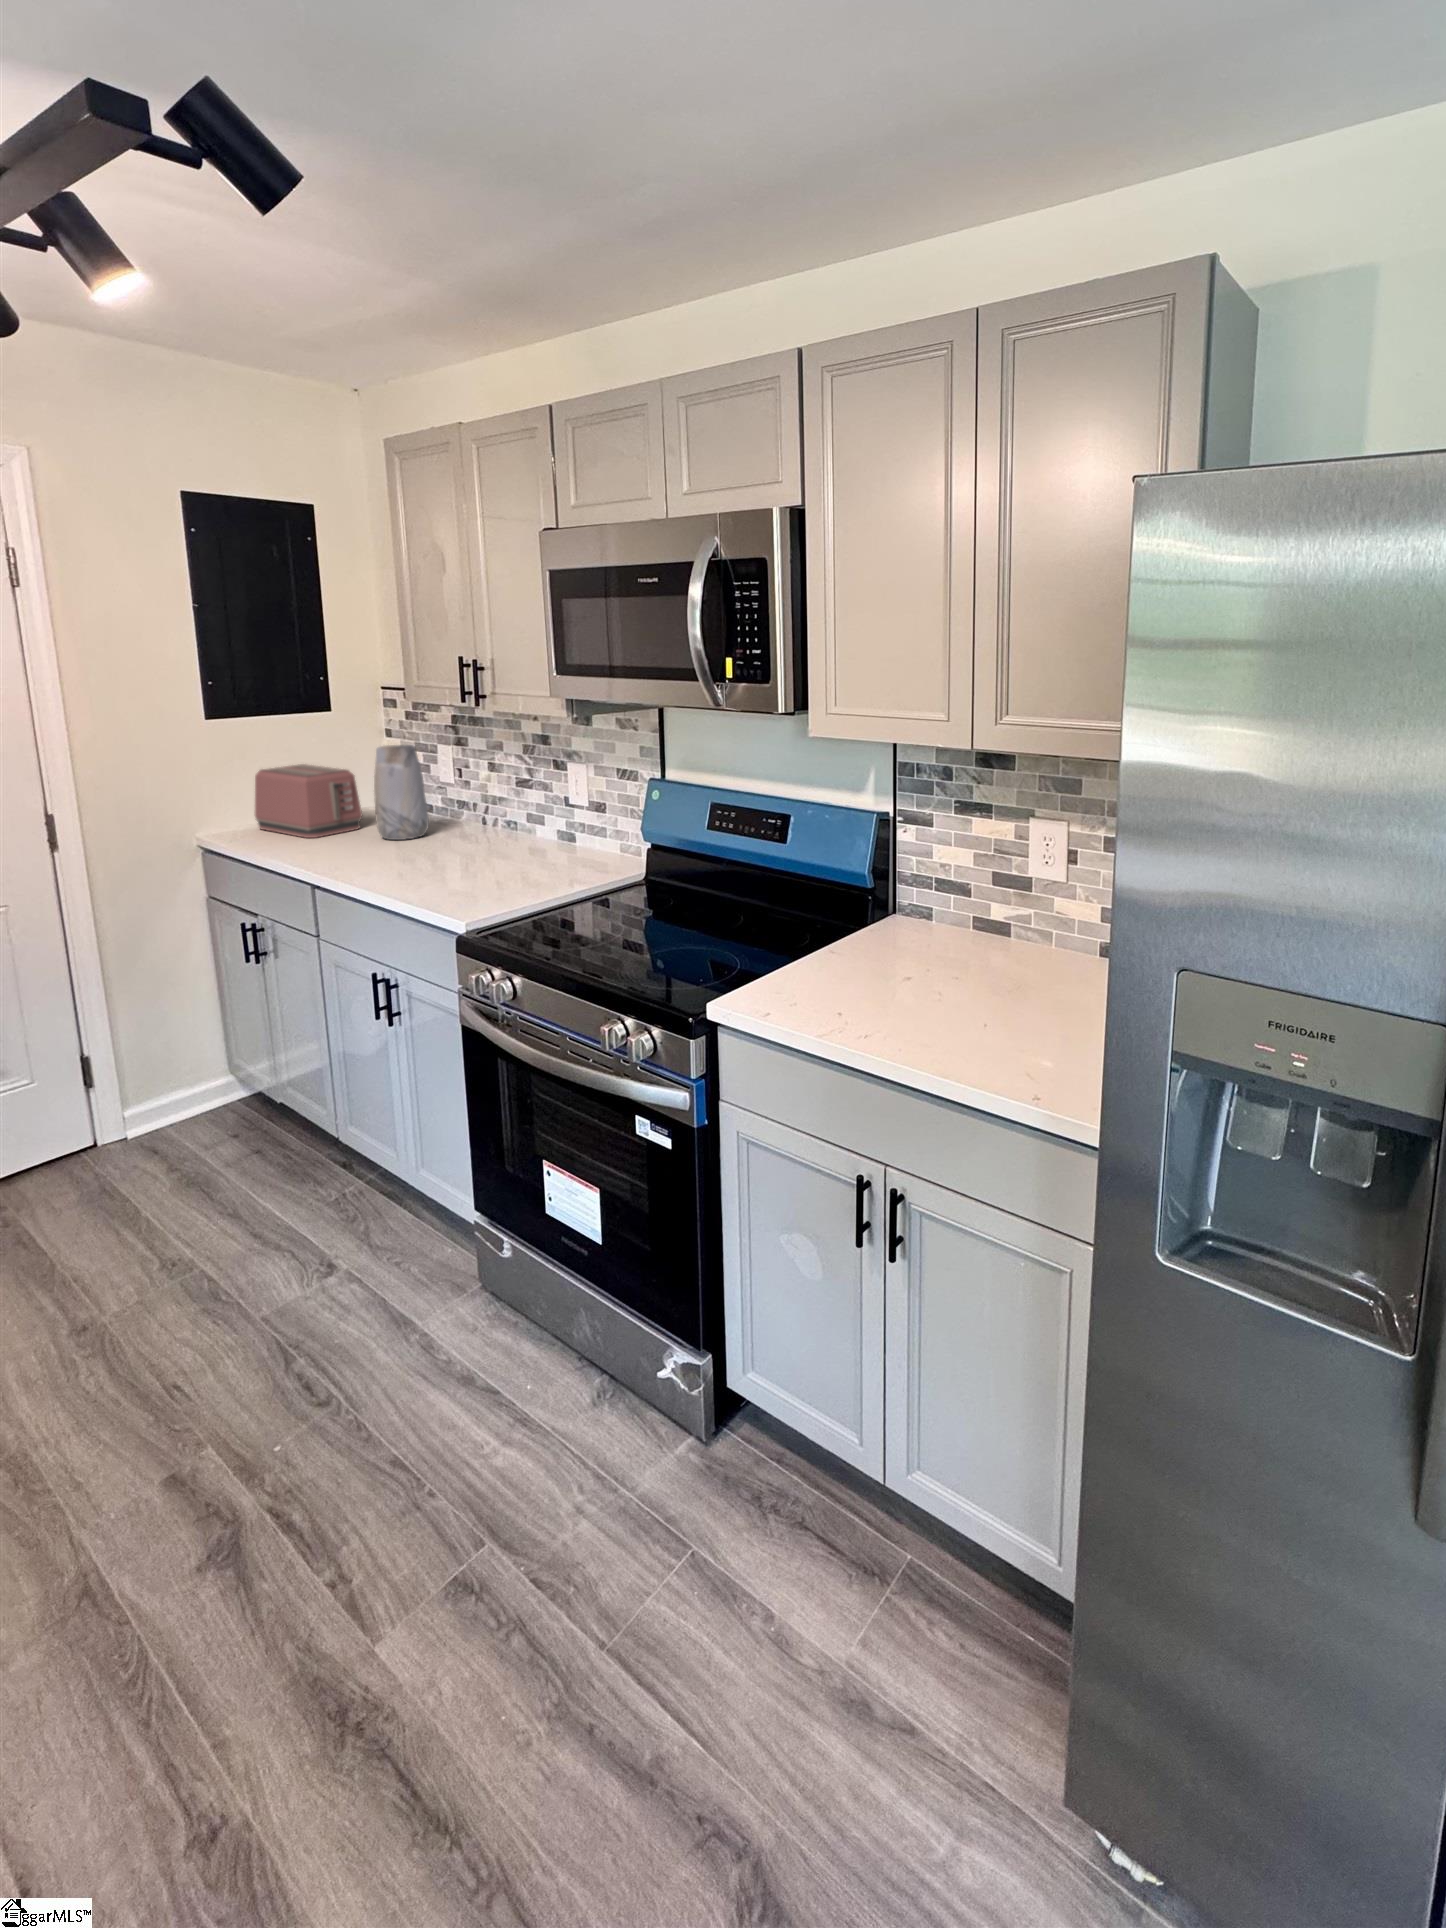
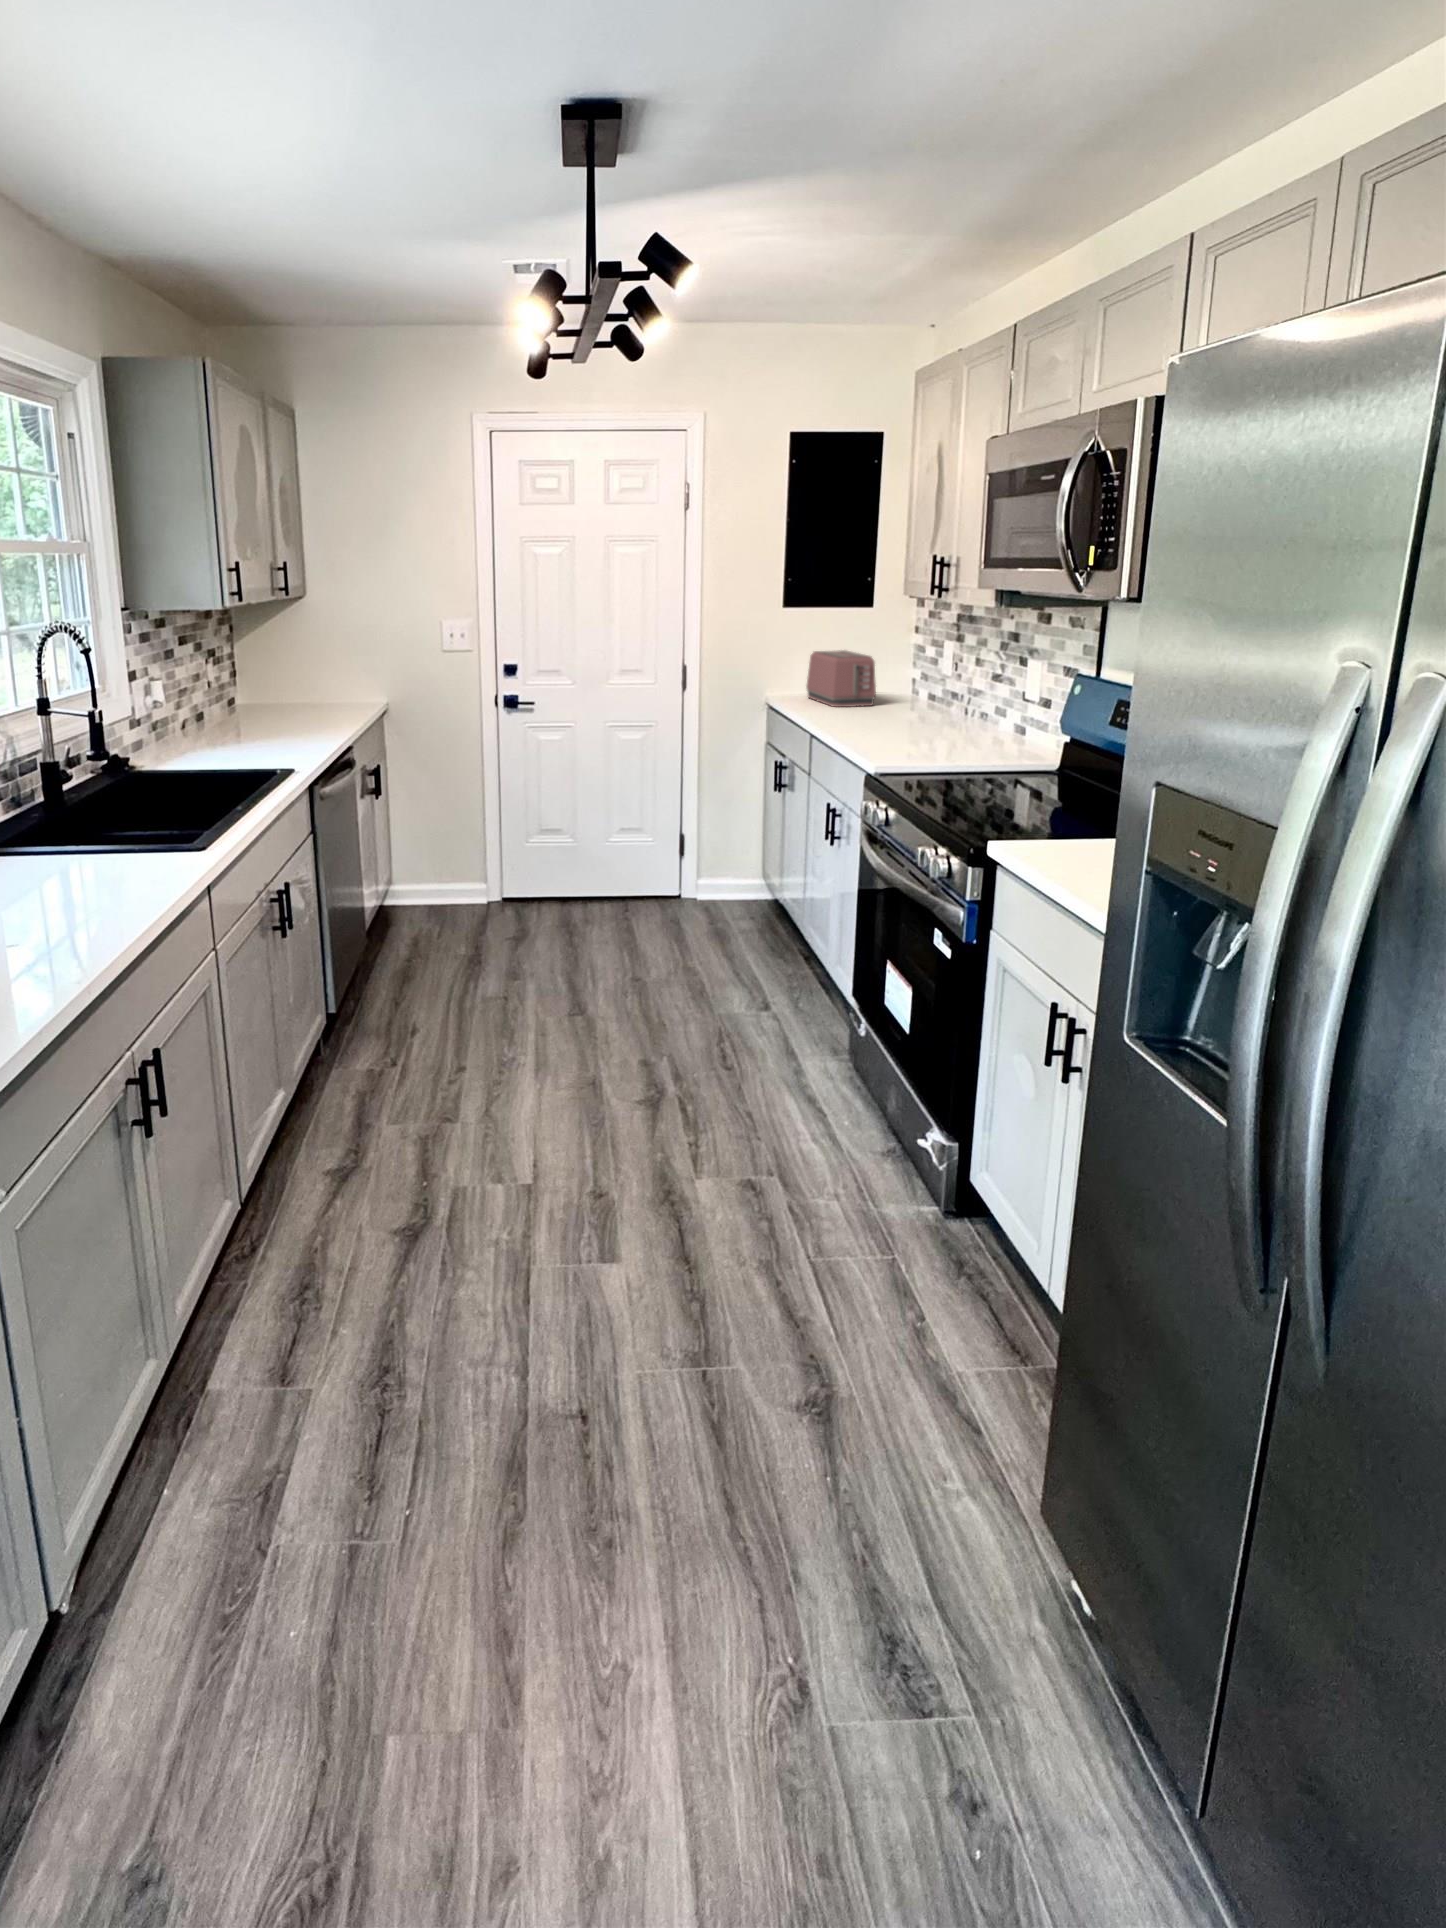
vase: present [374,745,429,840] -> none [878,636,919,716]

